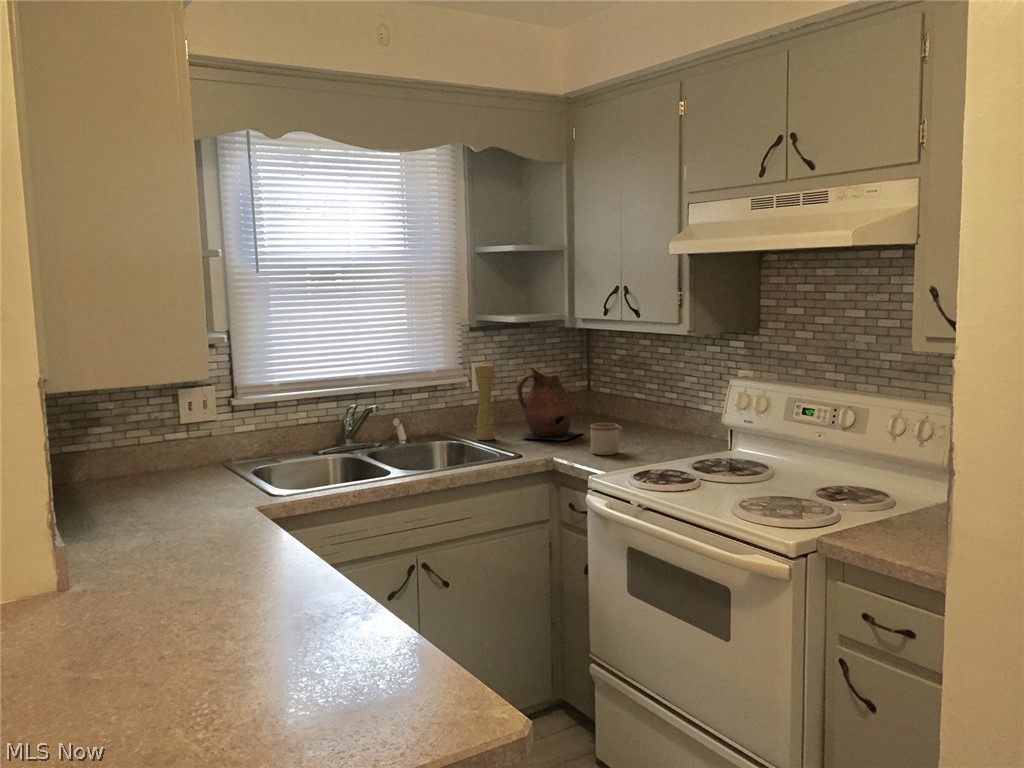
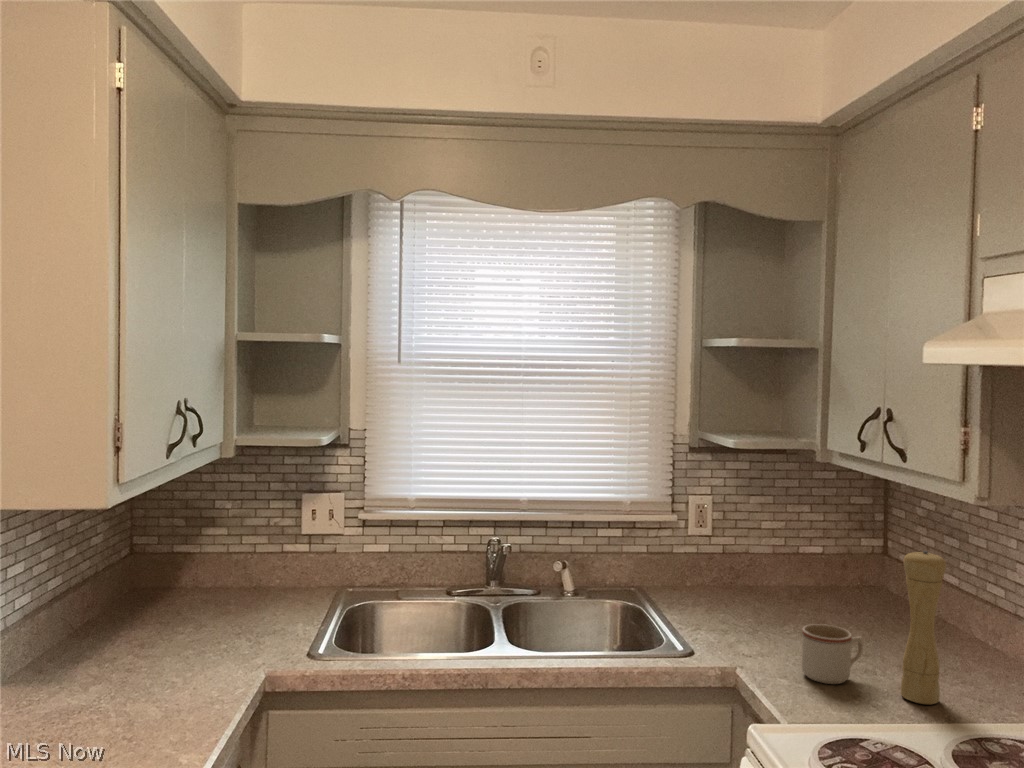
pepper mill: present [475,363,495,440] -> present [901,551,946,704]
ceramic pitcher: present [517,366,583,442] -> none [730,513,834,635]

